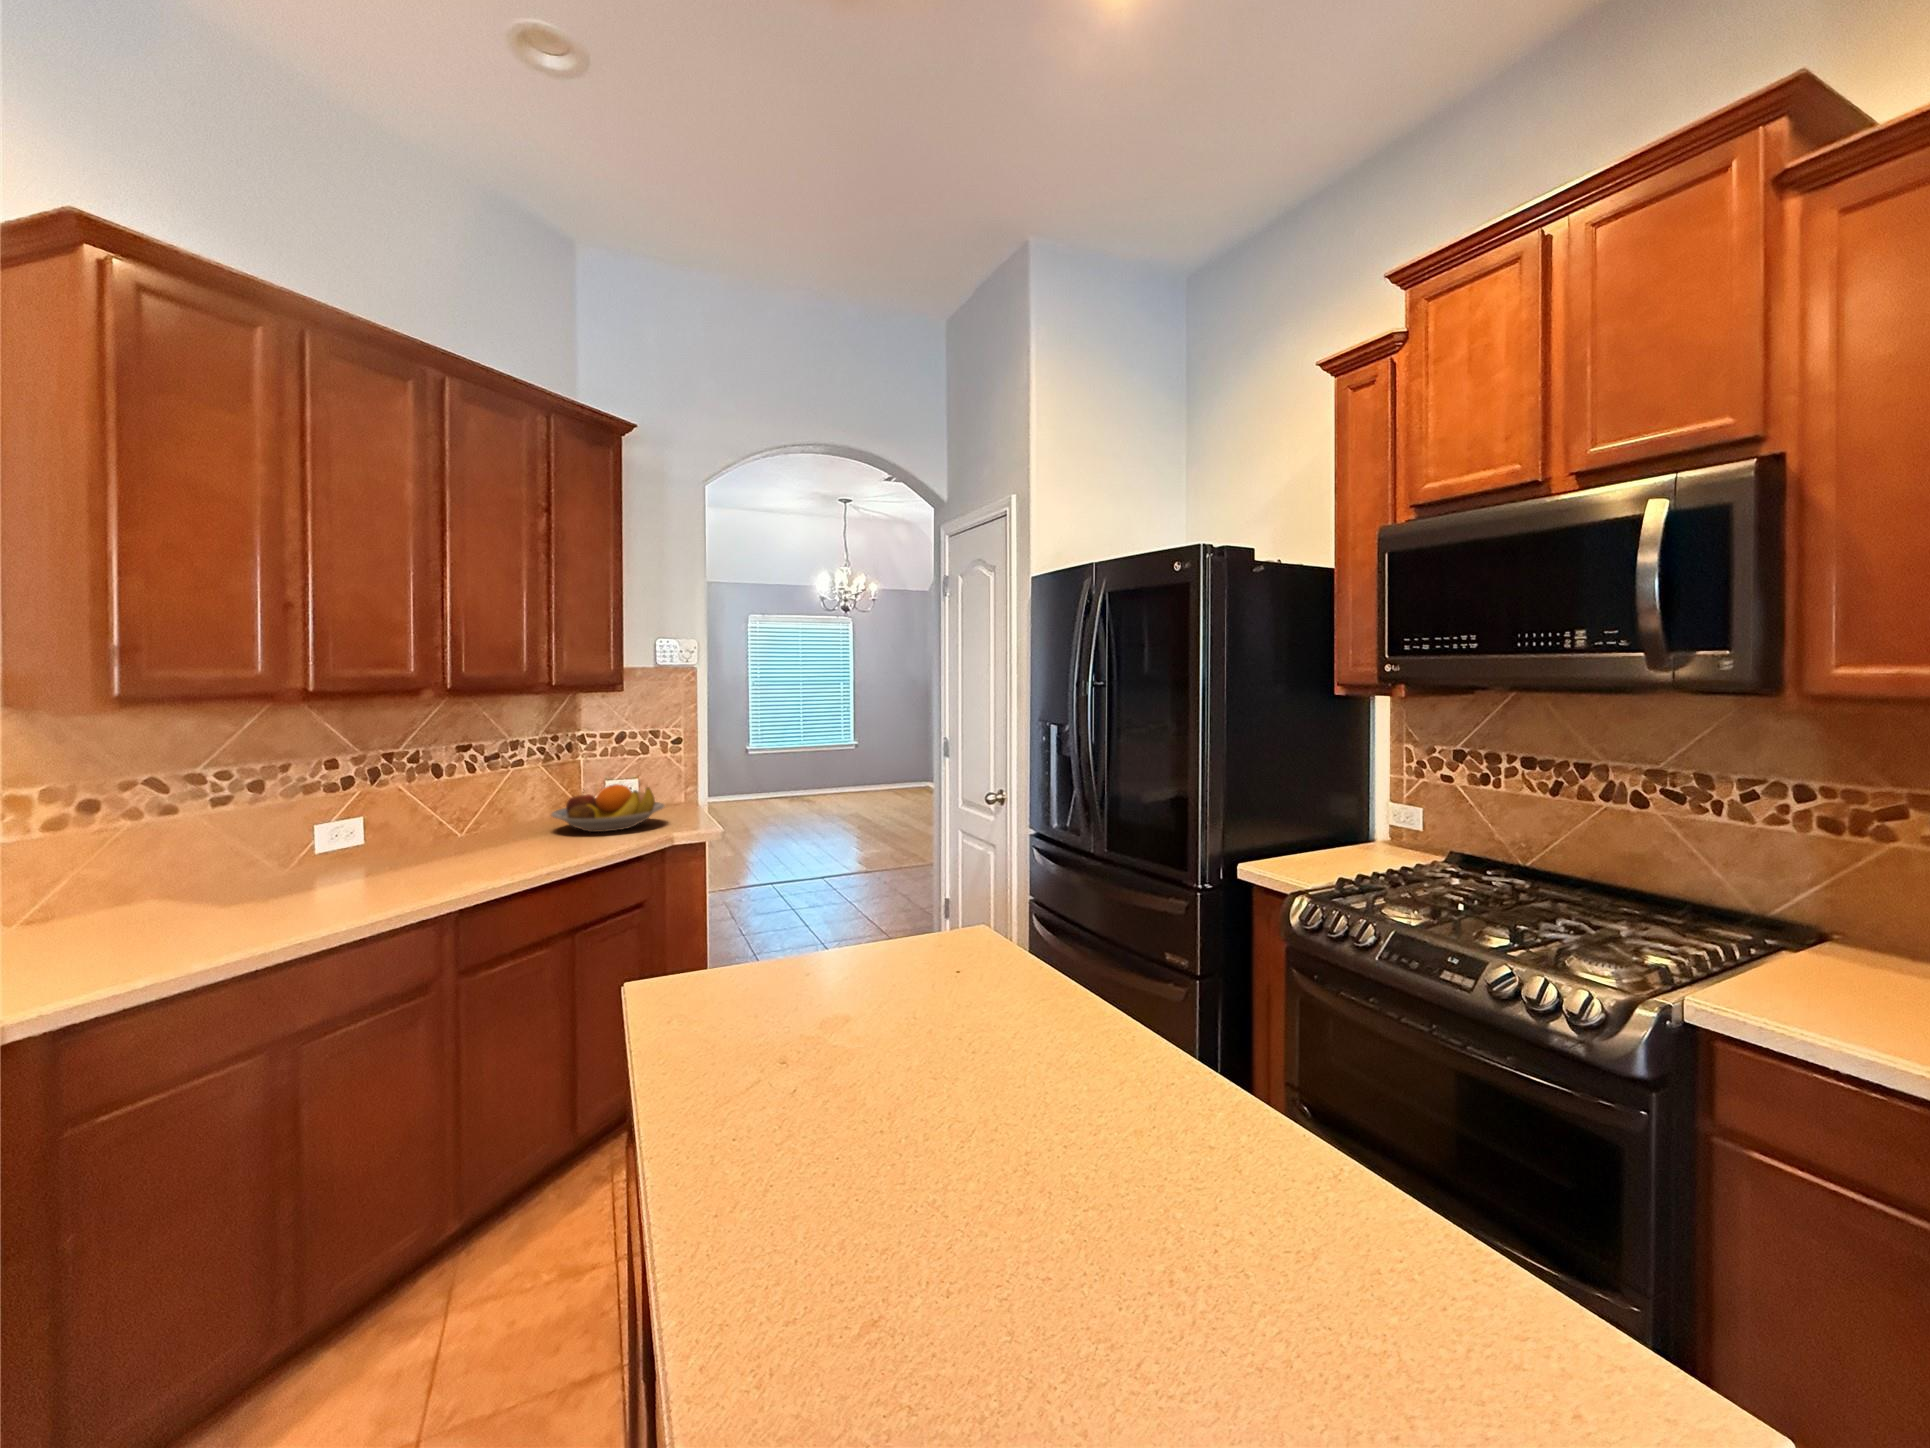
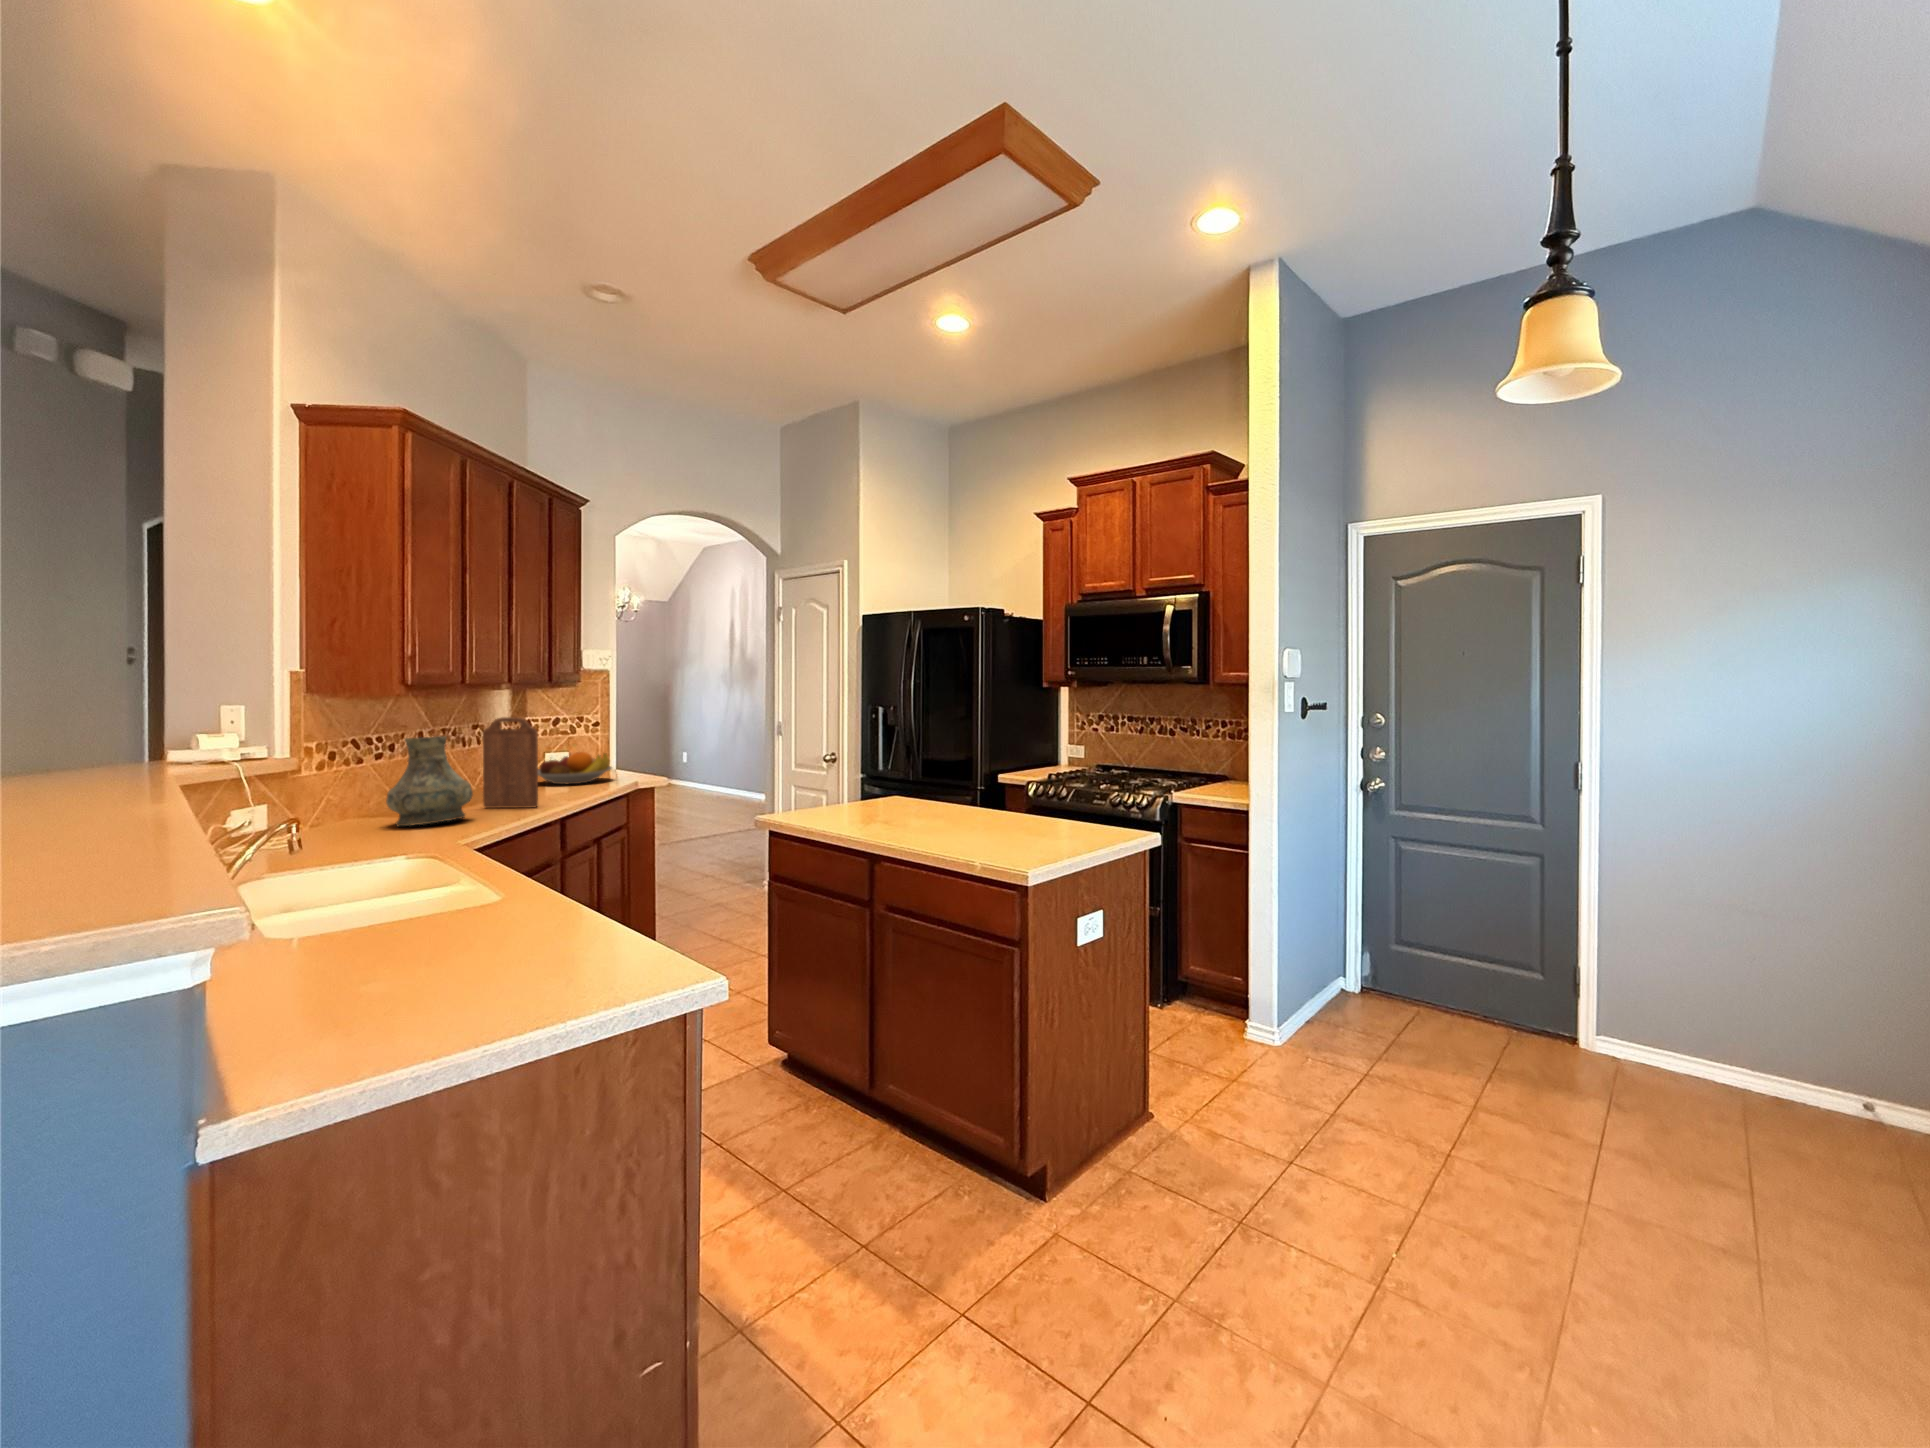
cutting board: none [358,745,424,894] -> present [483,717,538,808]
vase: none [106,781,272,938] -> present [386,736,473,826]

